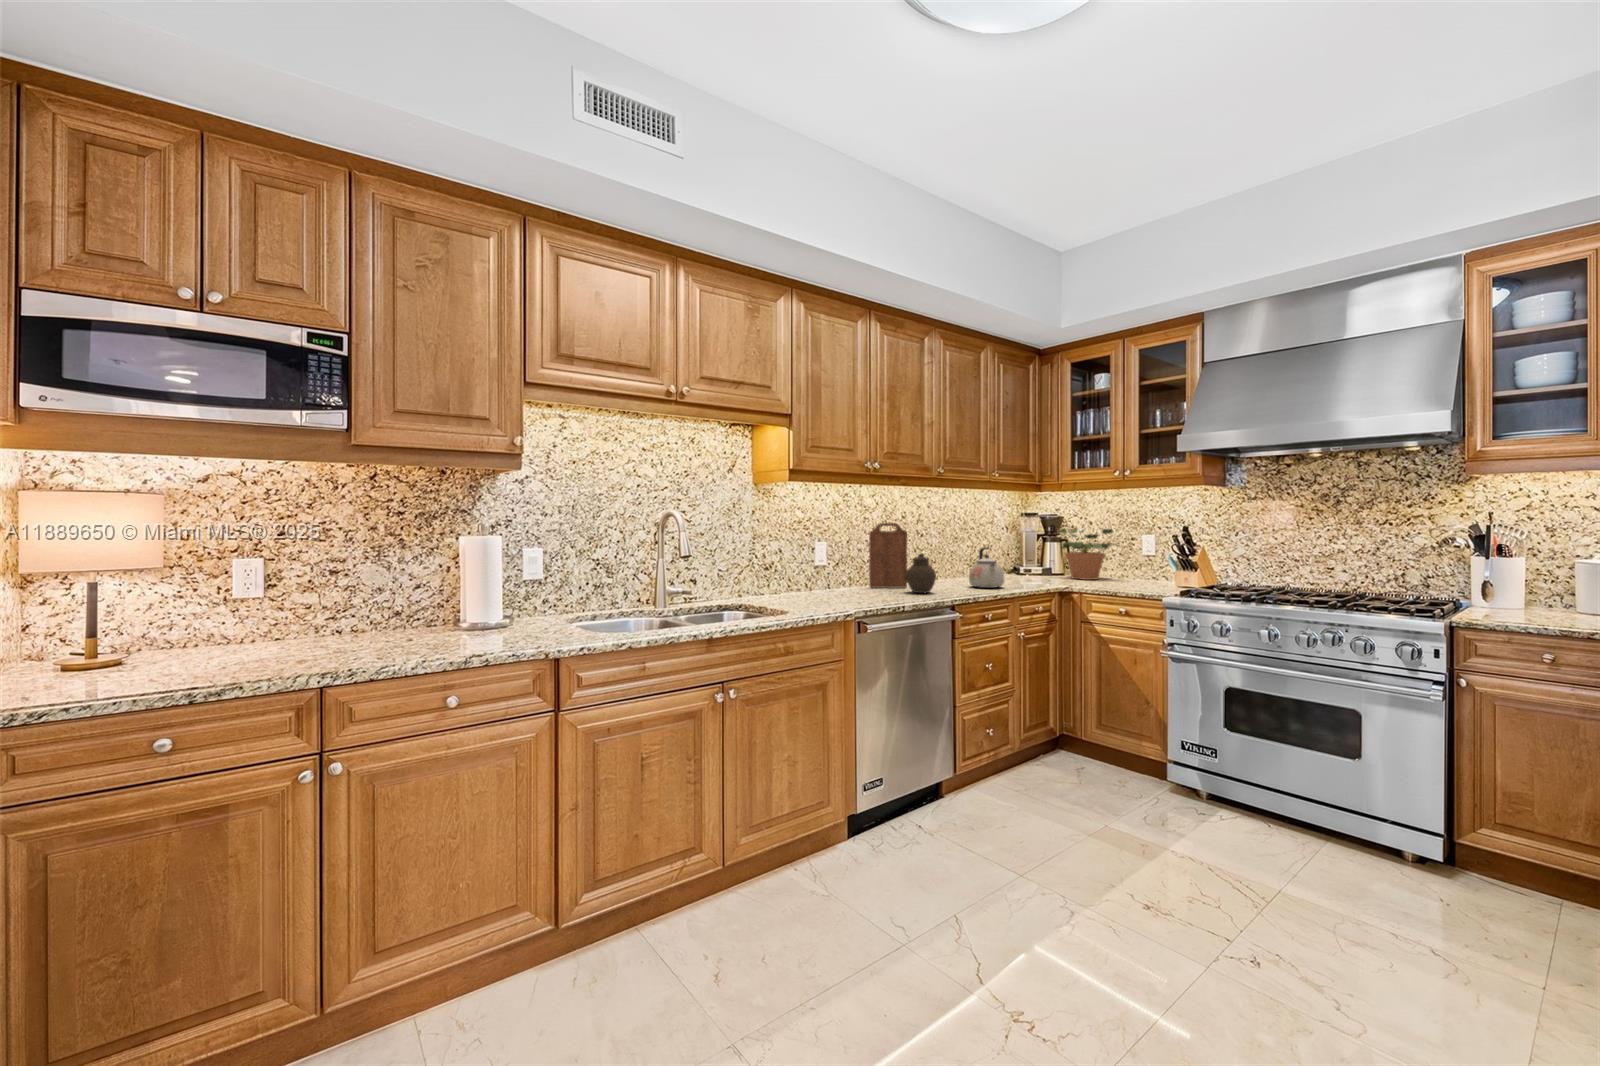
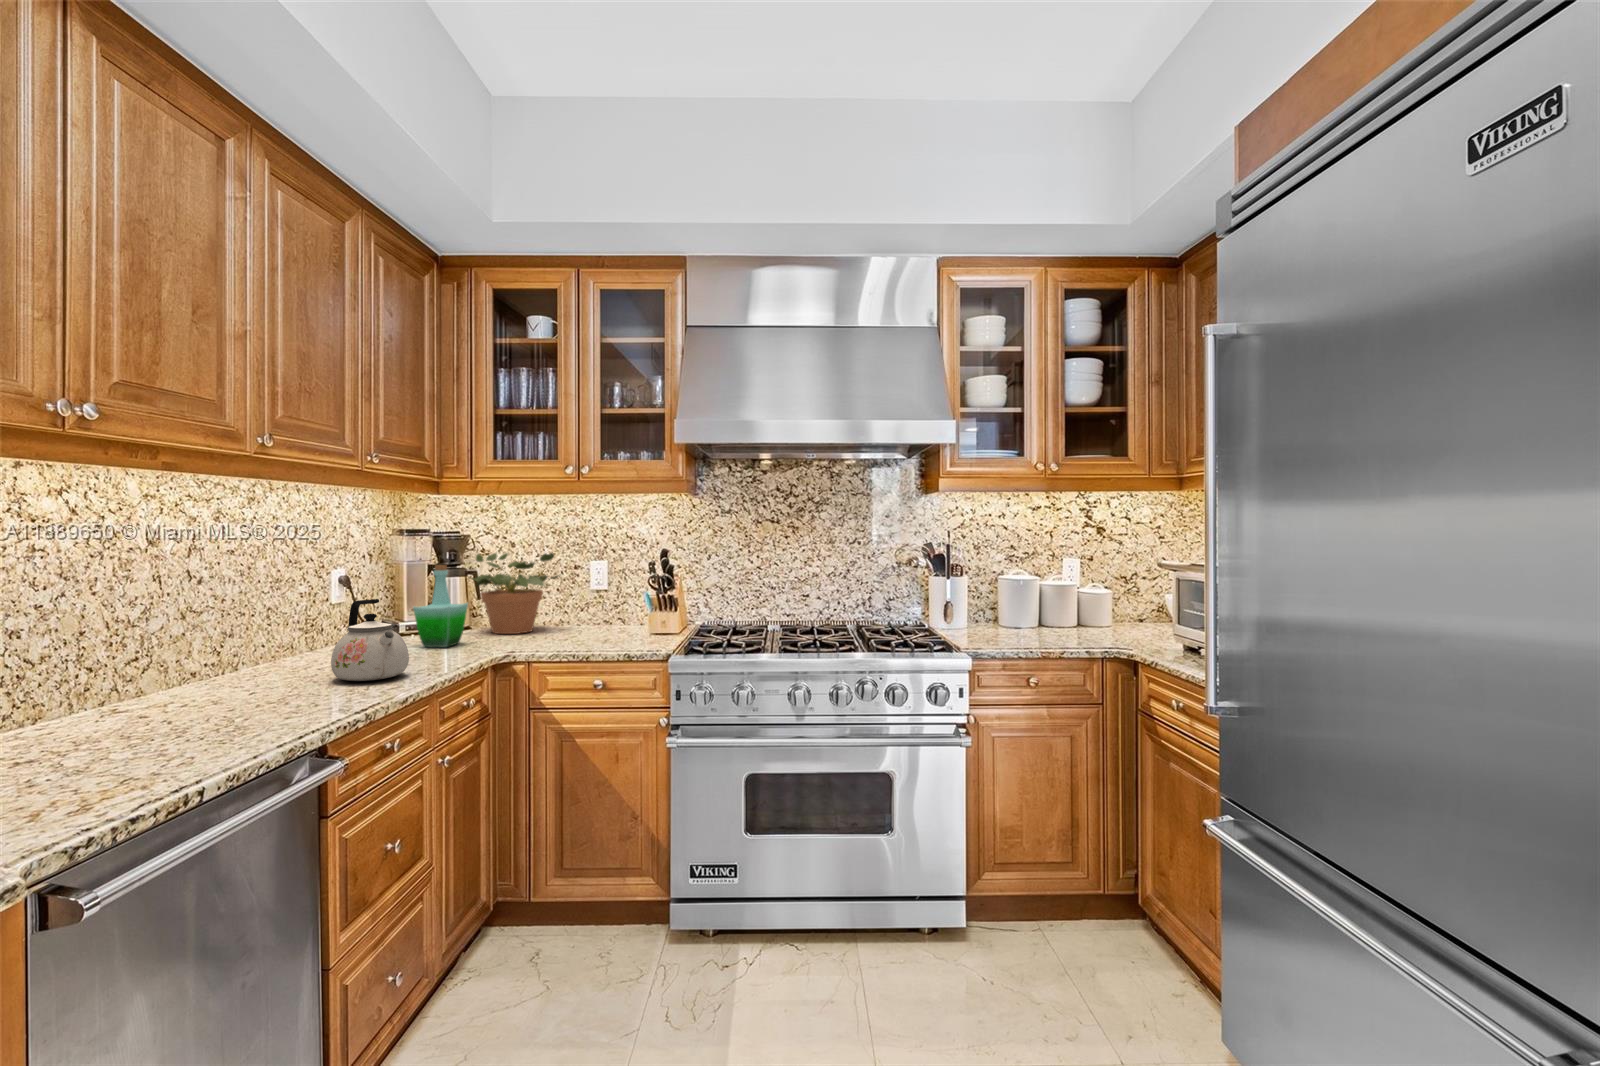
cutting board: present [869,523,907,588] -> none [50,558,176,728]
bottle: none [1019,534,1051,581] -> present [413,565,468,647]
jar: present [906,554,936,593] -> none [183,631,269,727]

